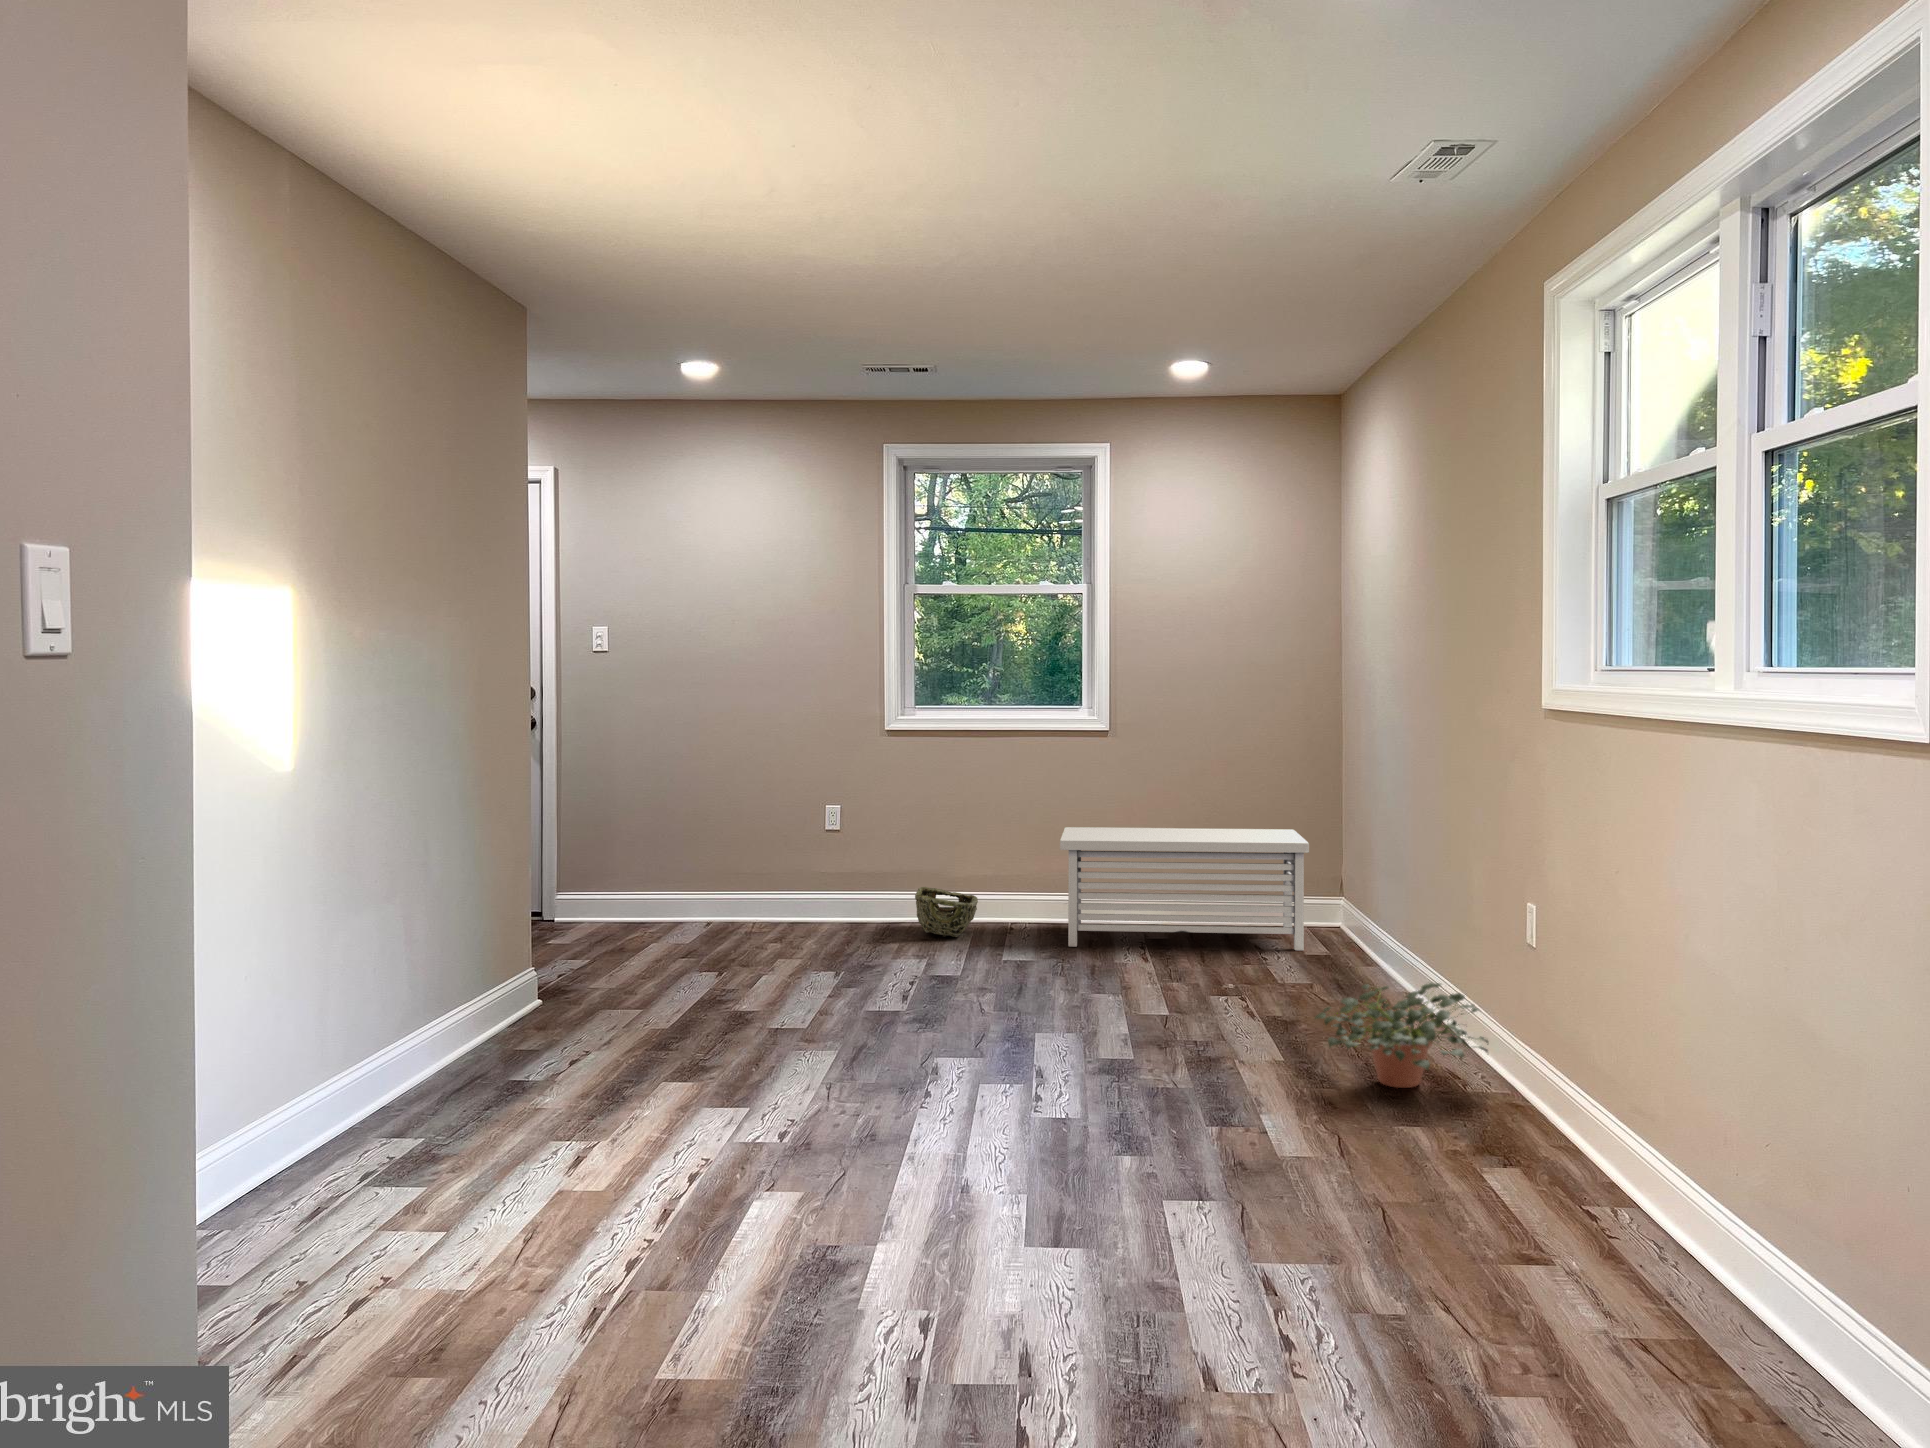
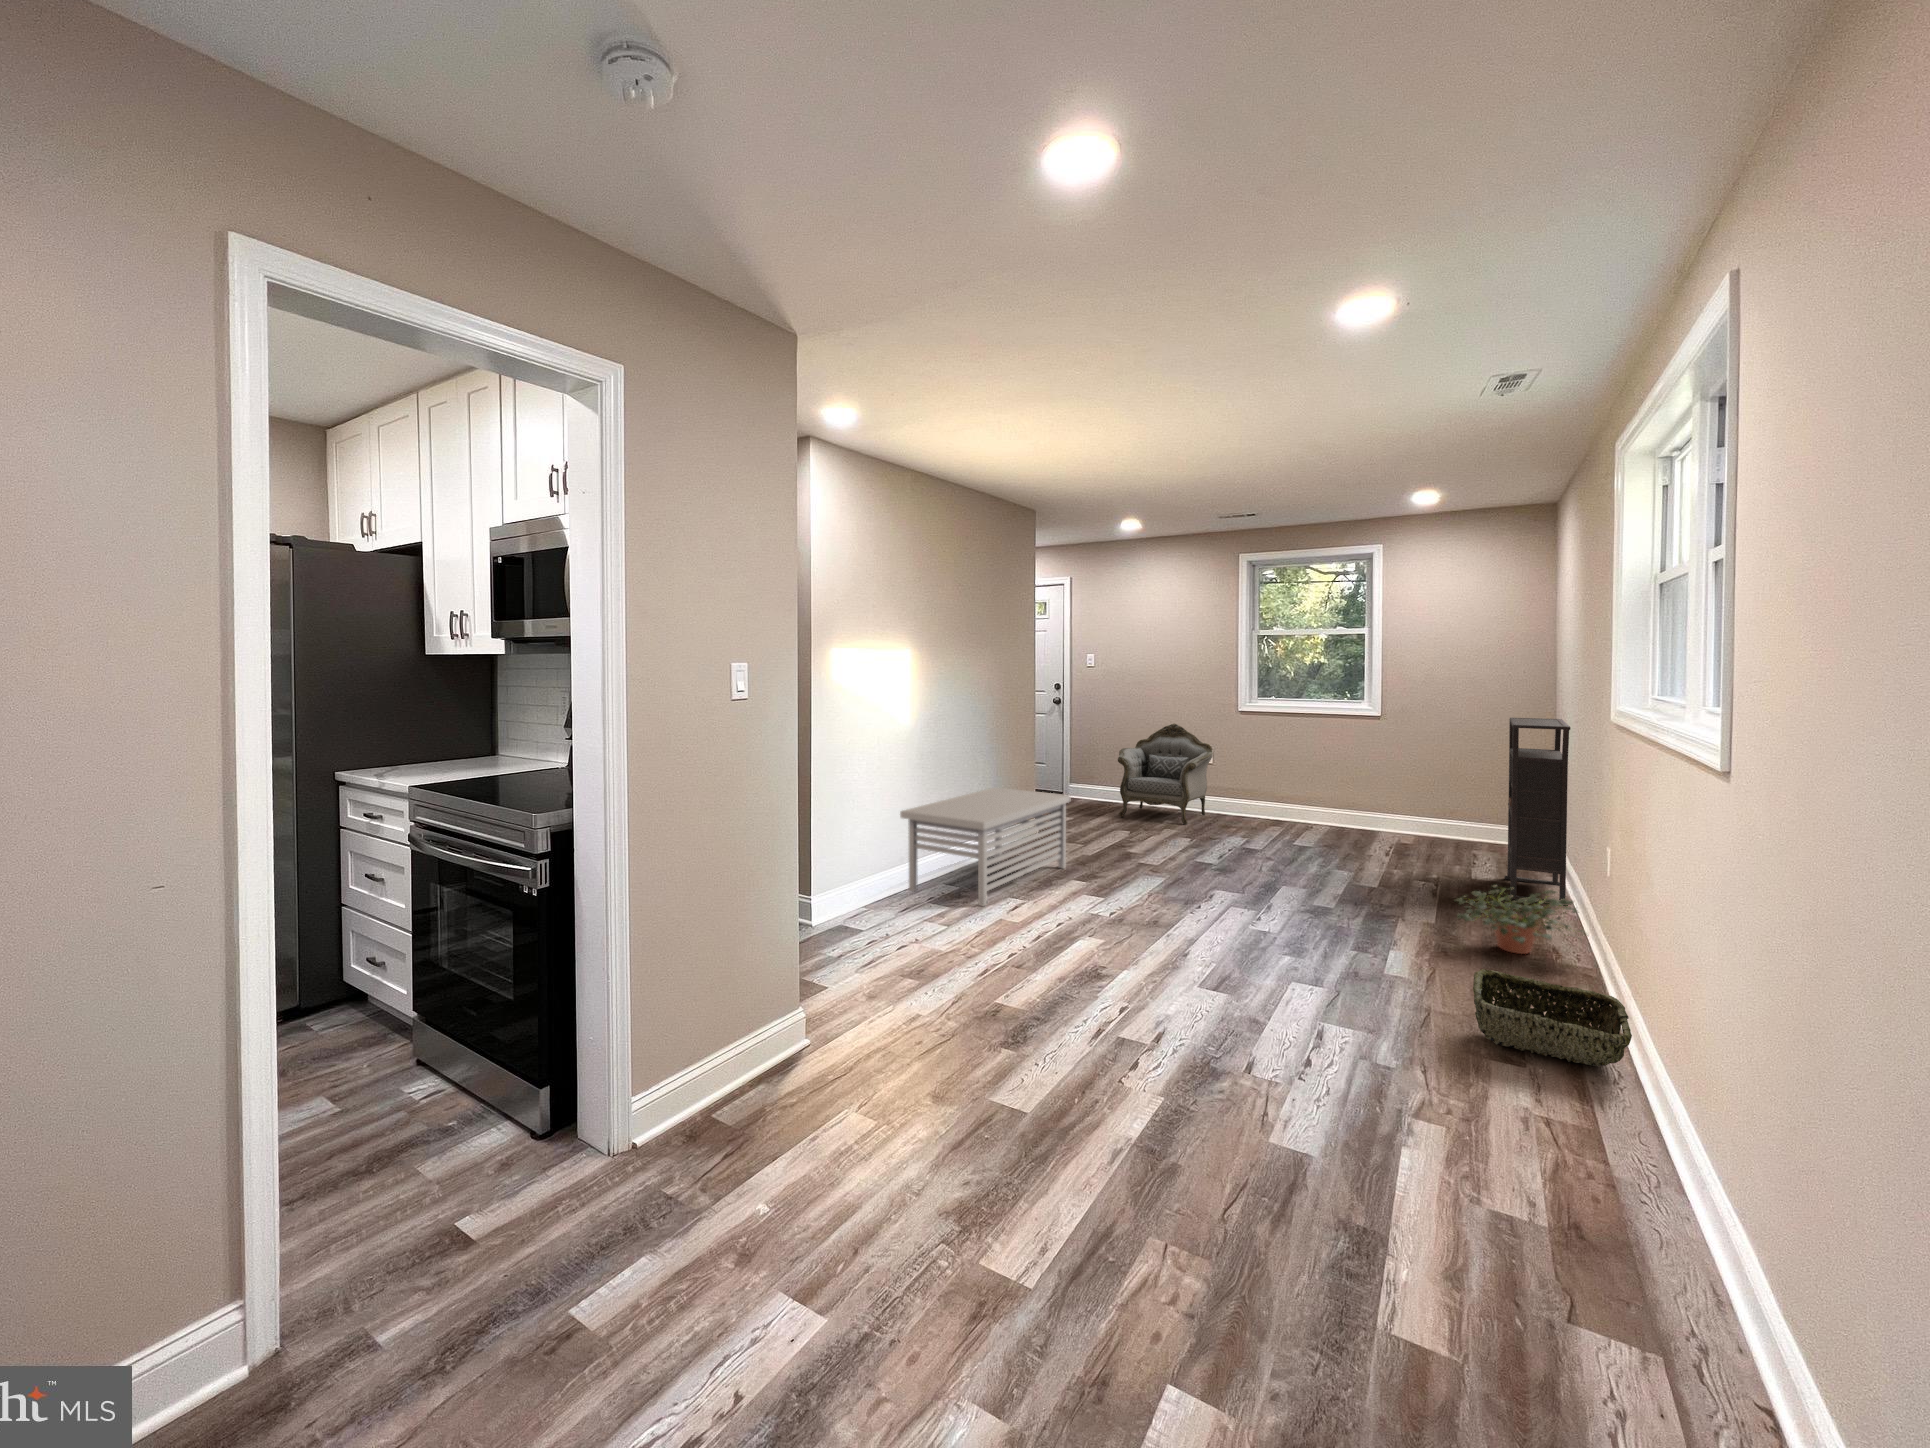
bookshelf: none [1308,729,1407,1009] -> present [1504,718,1571,906]
armchair: none [674,763,844,950] -> present [1118,723,1213,825]
storage bench: present [1060,827,1309,951] -> present [900,787,1071,906]
woven basket: present [915,887,978,937] -> present [1473,969,1632,1066]

